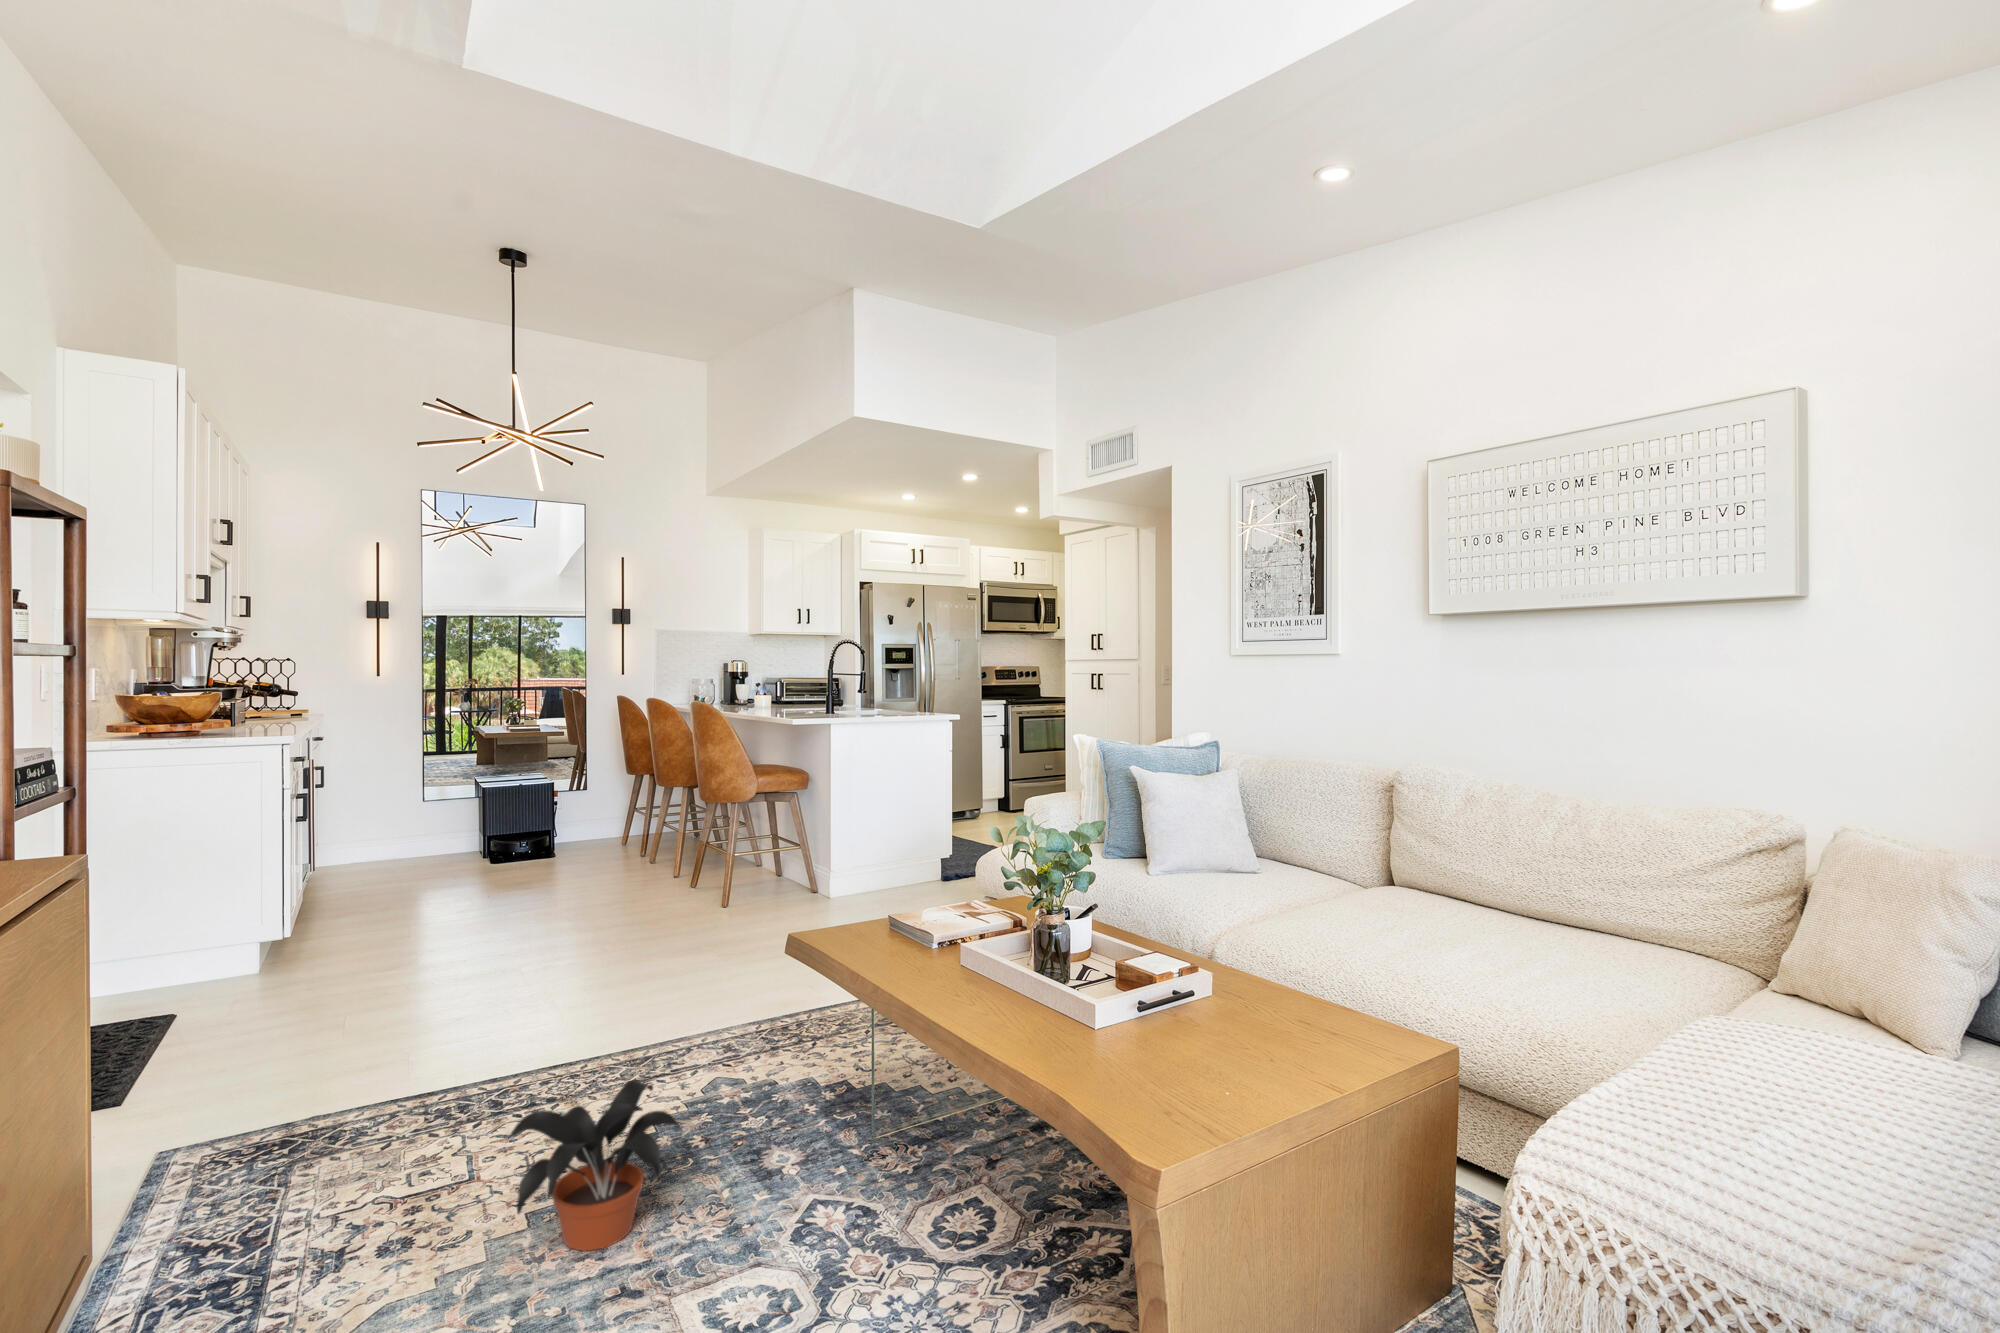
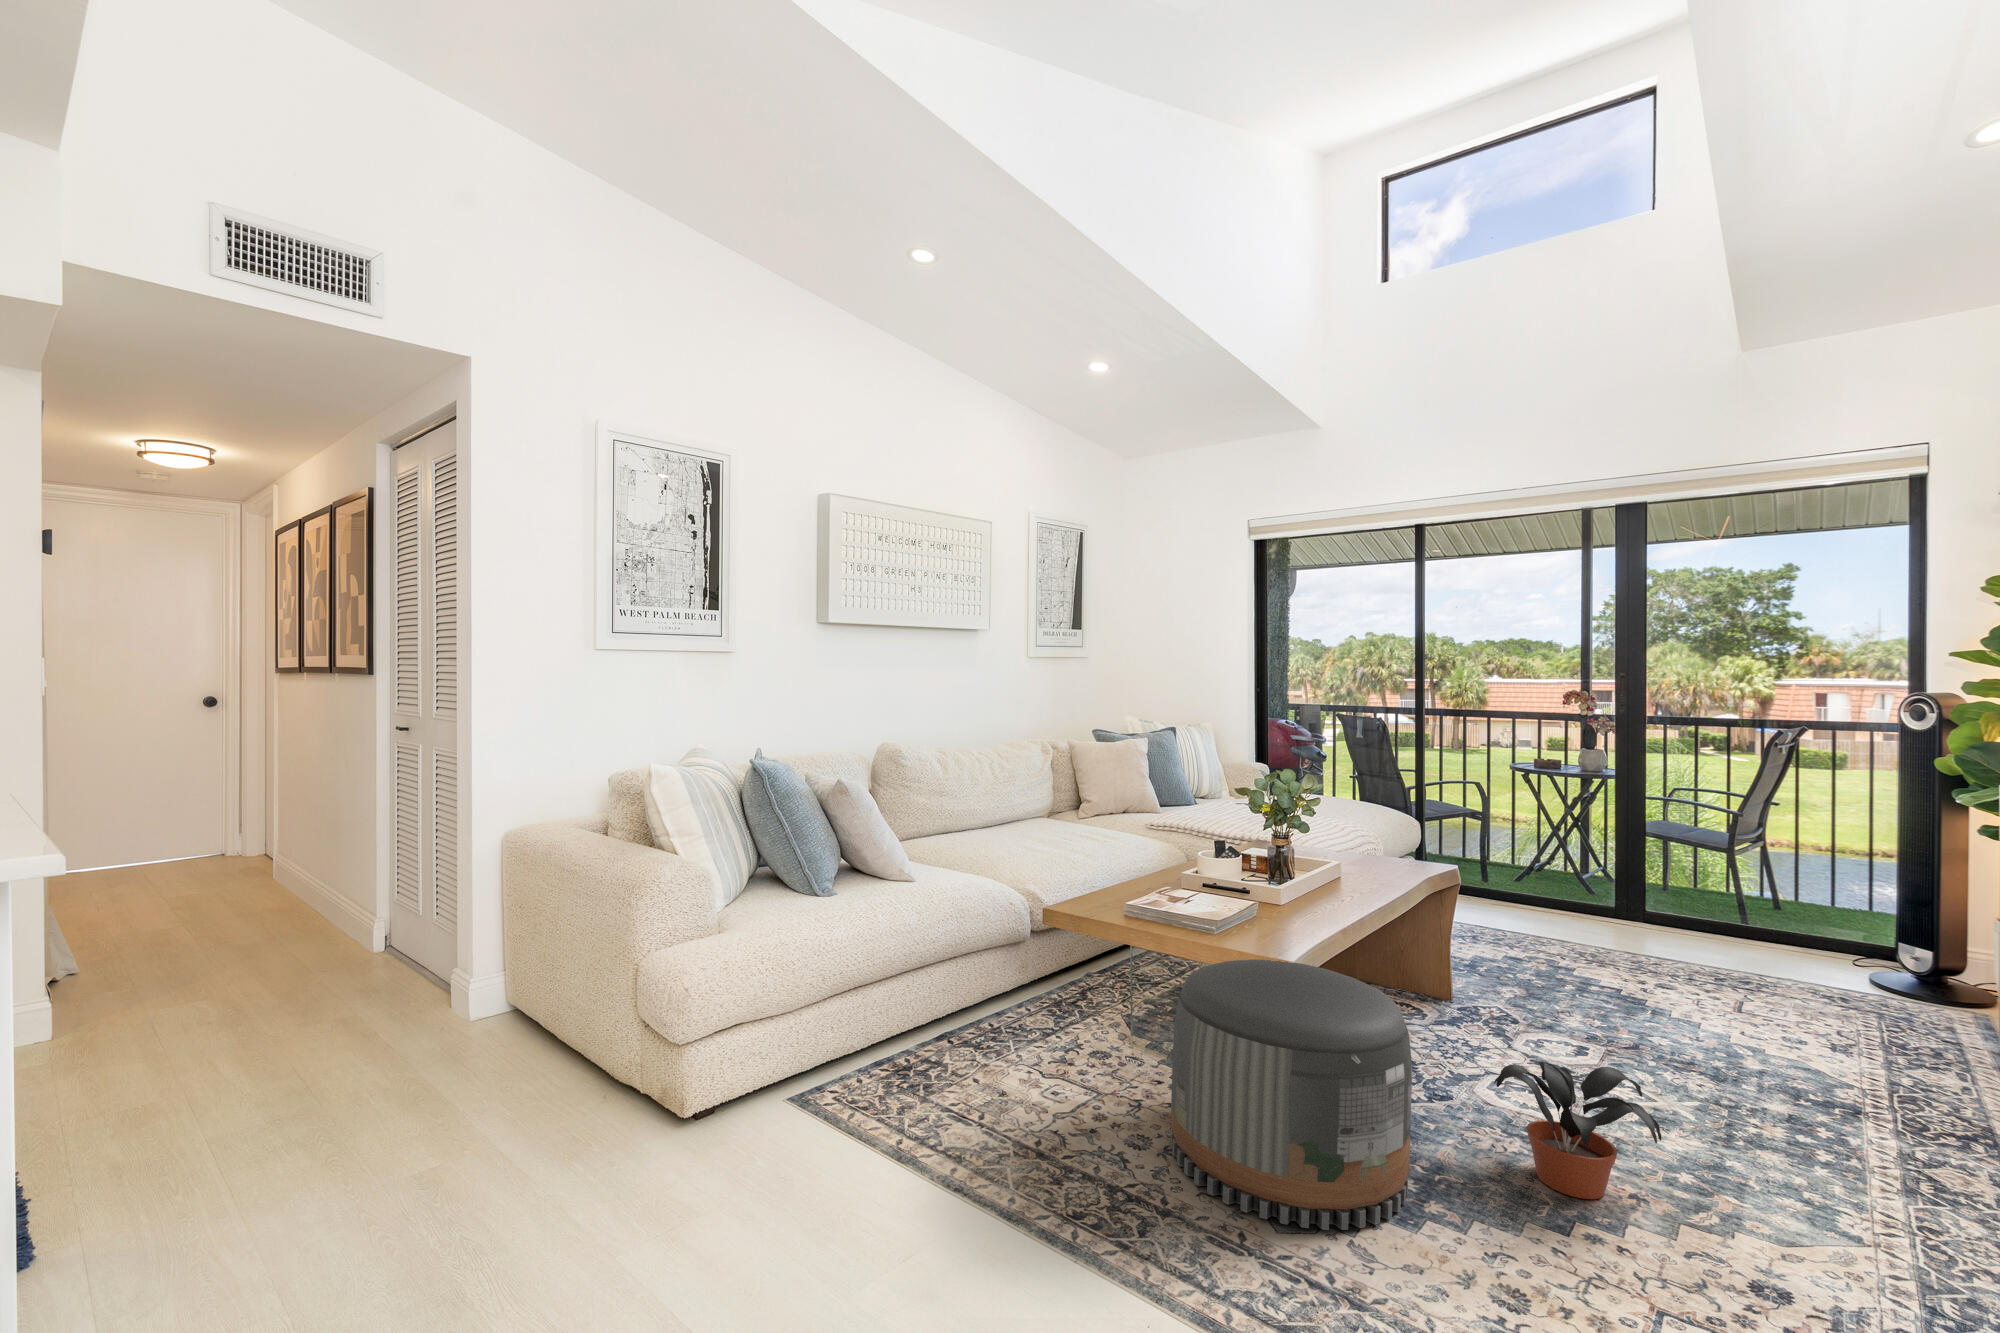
pouf: none [670,924,877,1148] -> present [1170,959,1412,1230]

